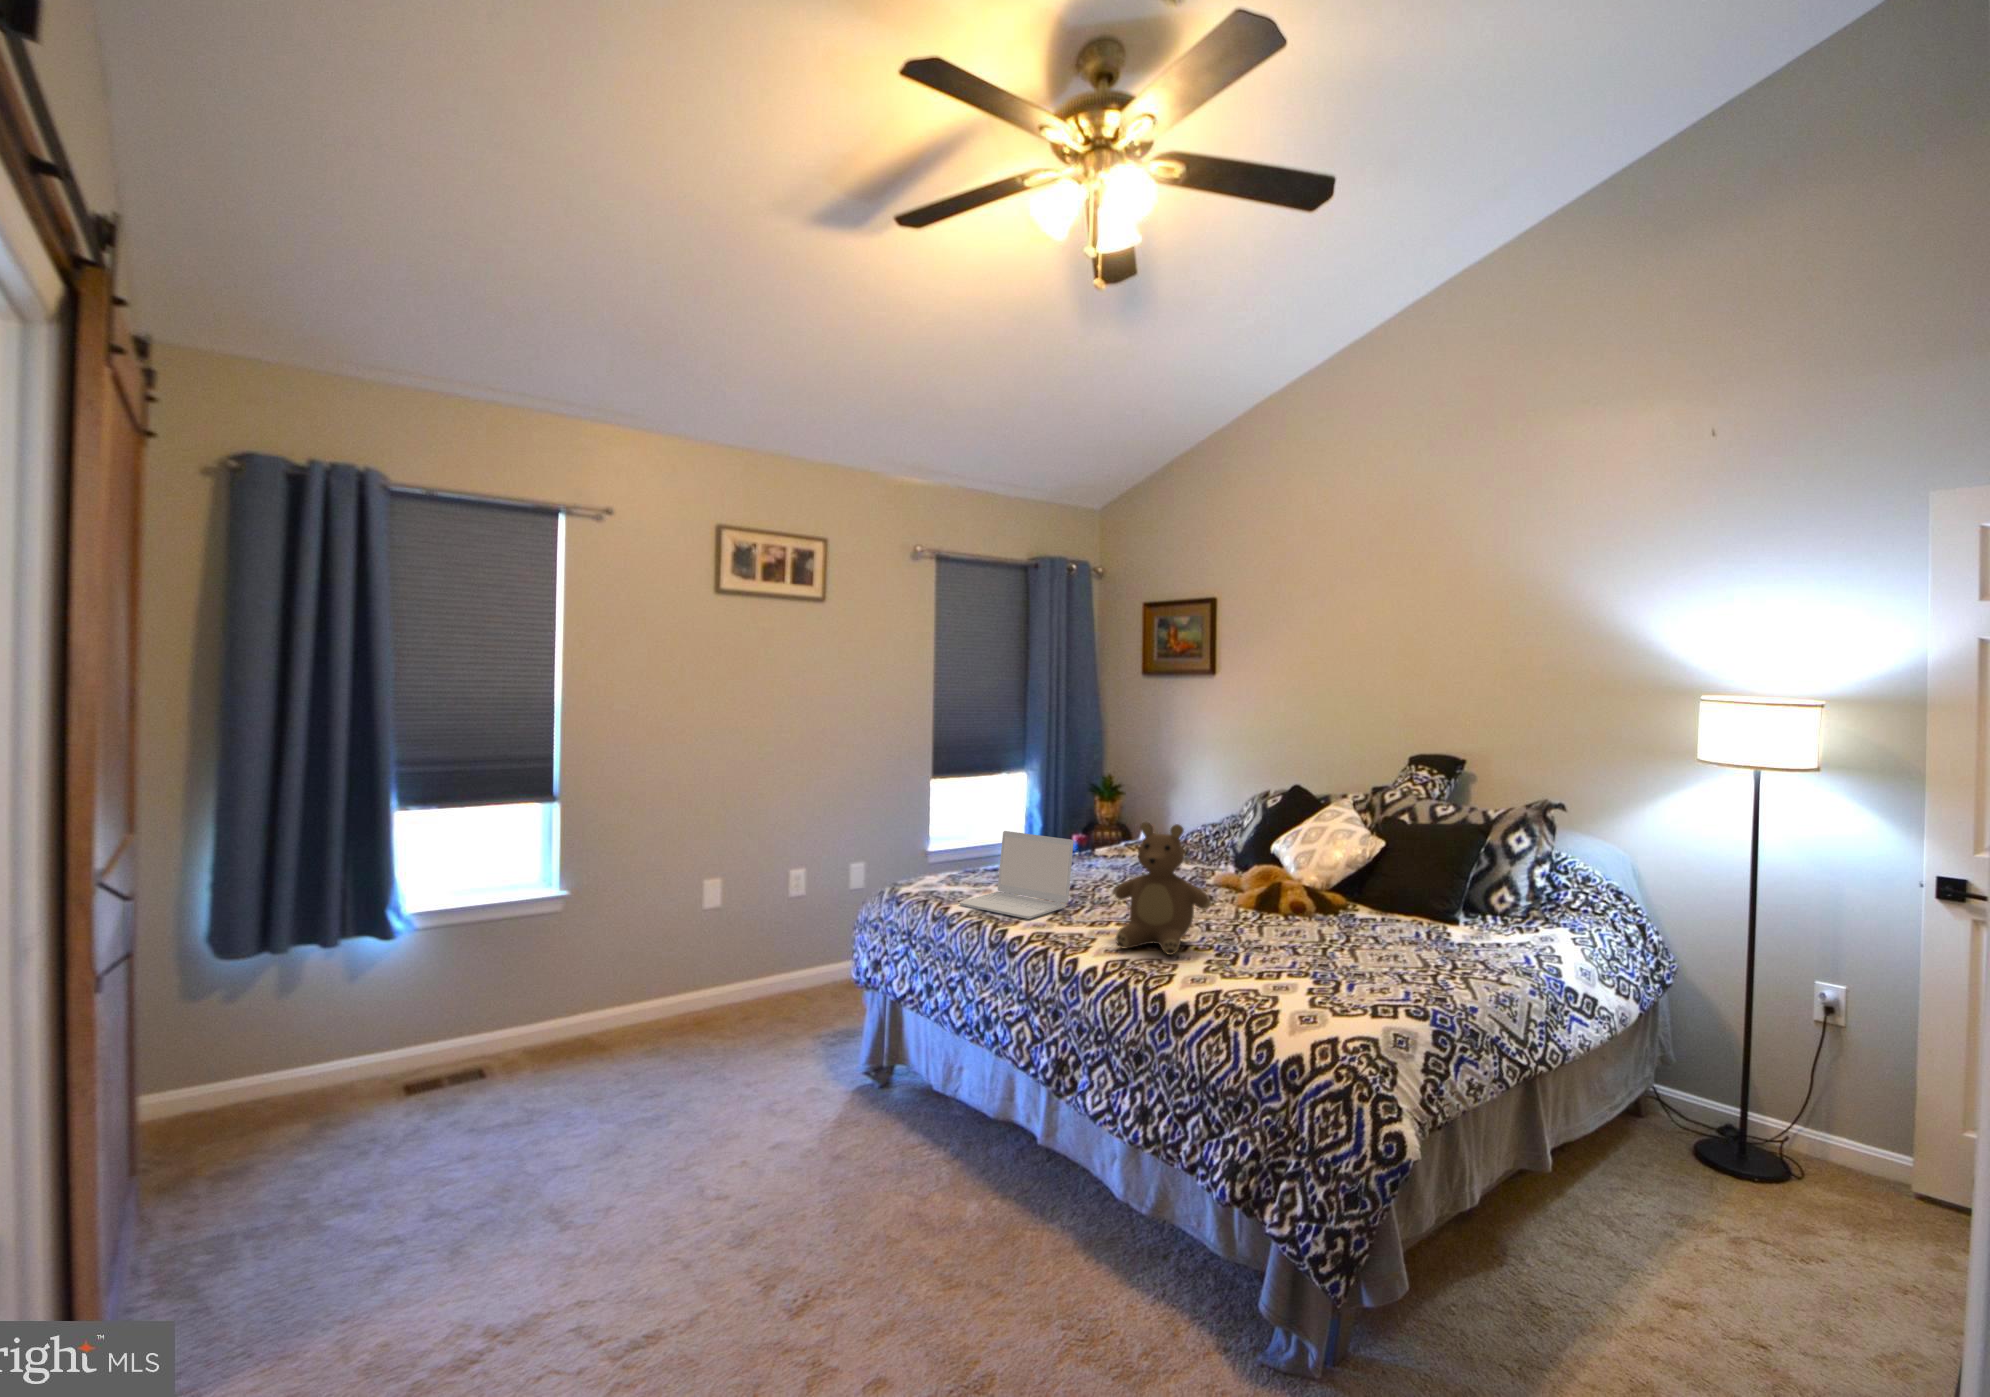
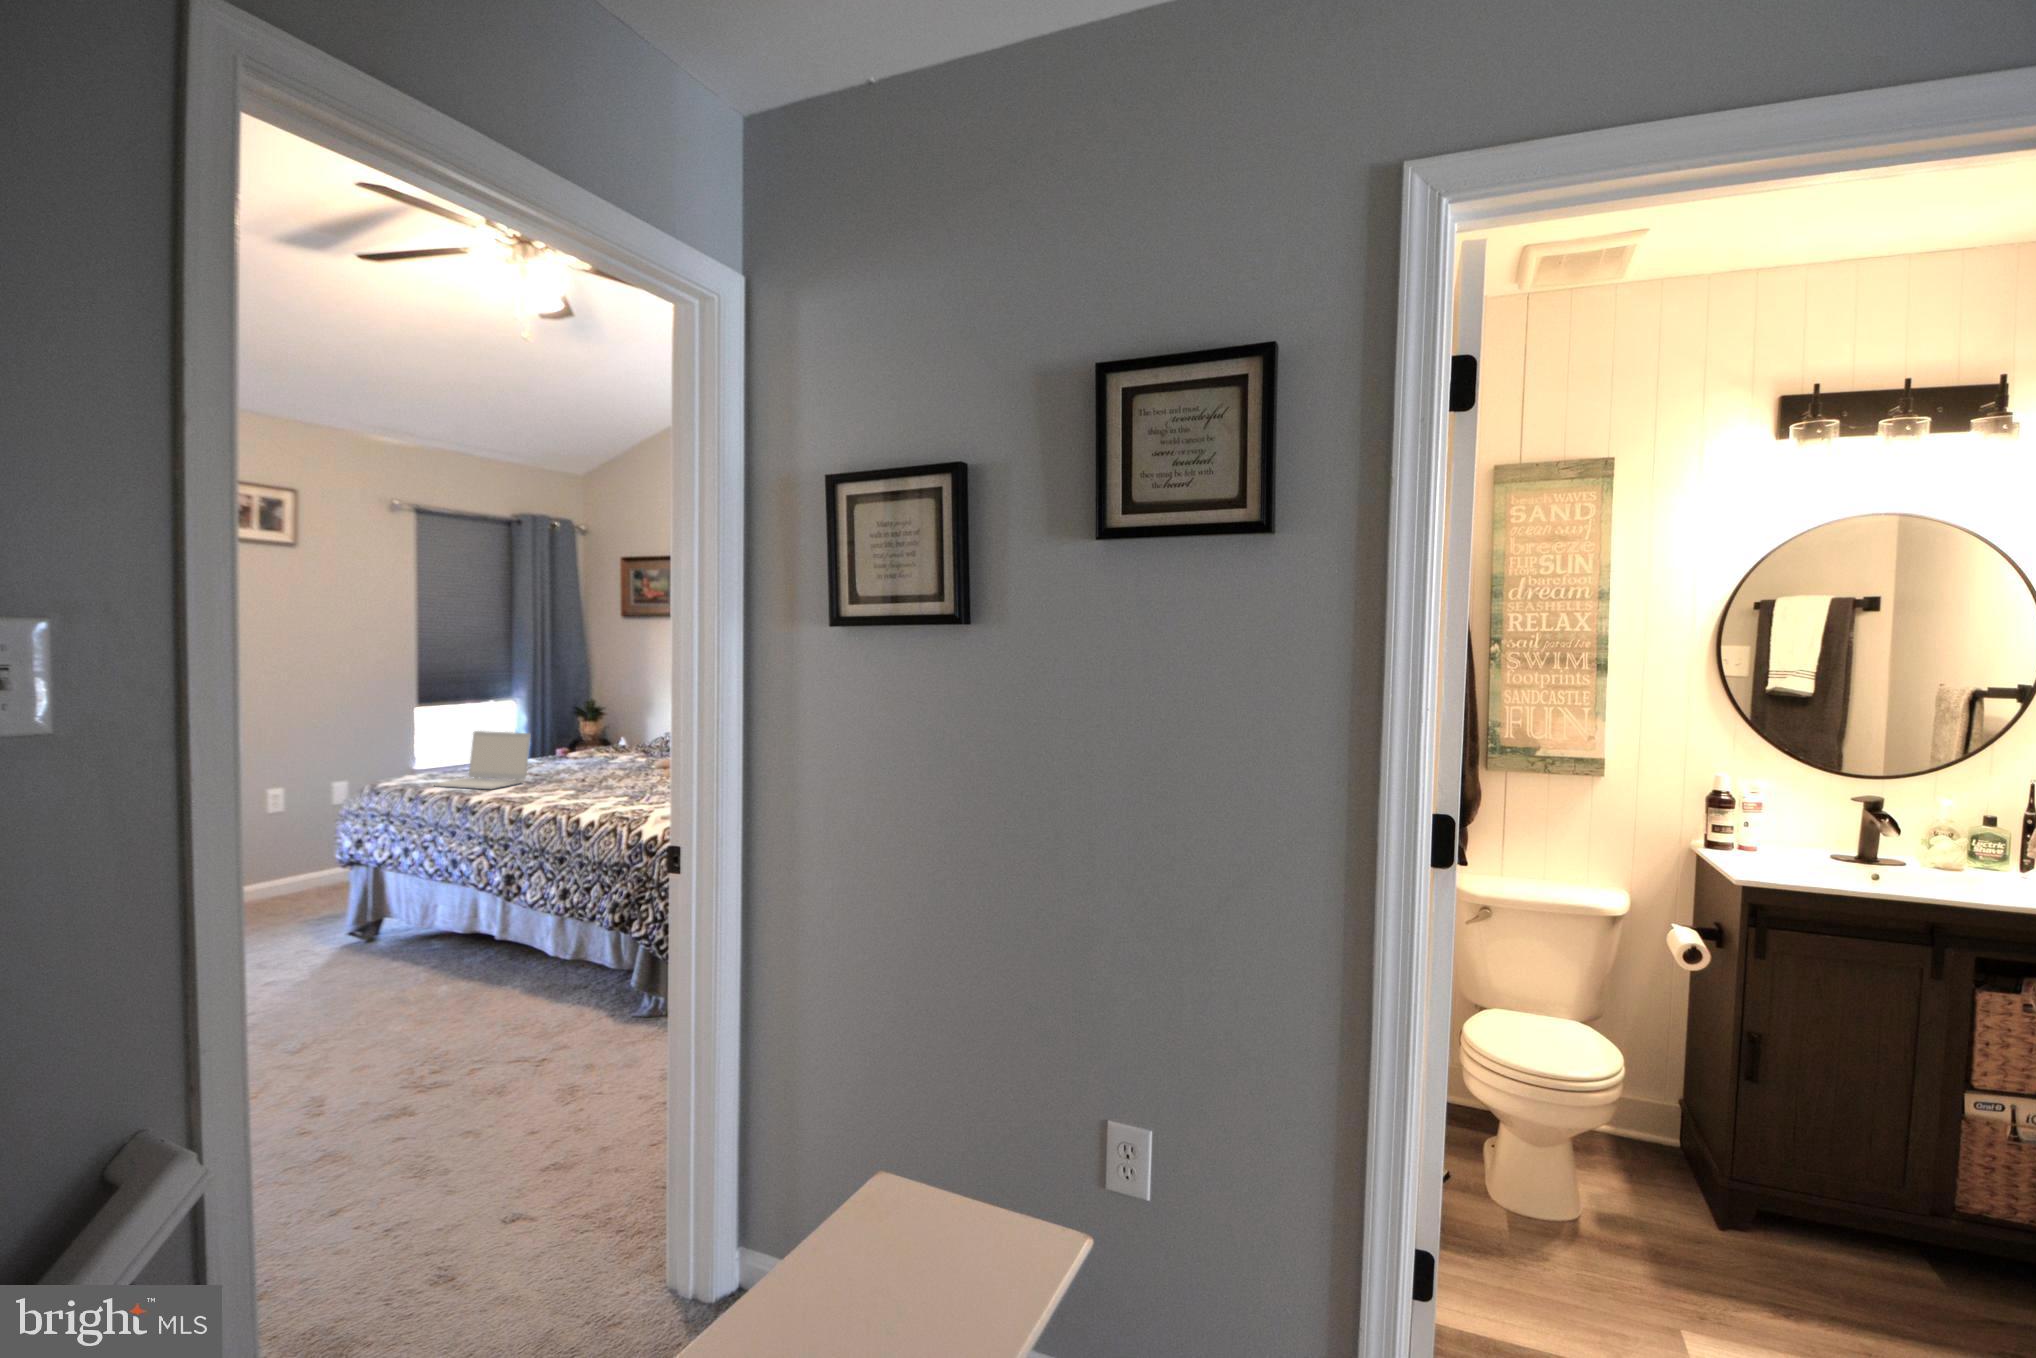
teddy bear: present [1115,822,1211,955] -> none [553,713,624,798]

